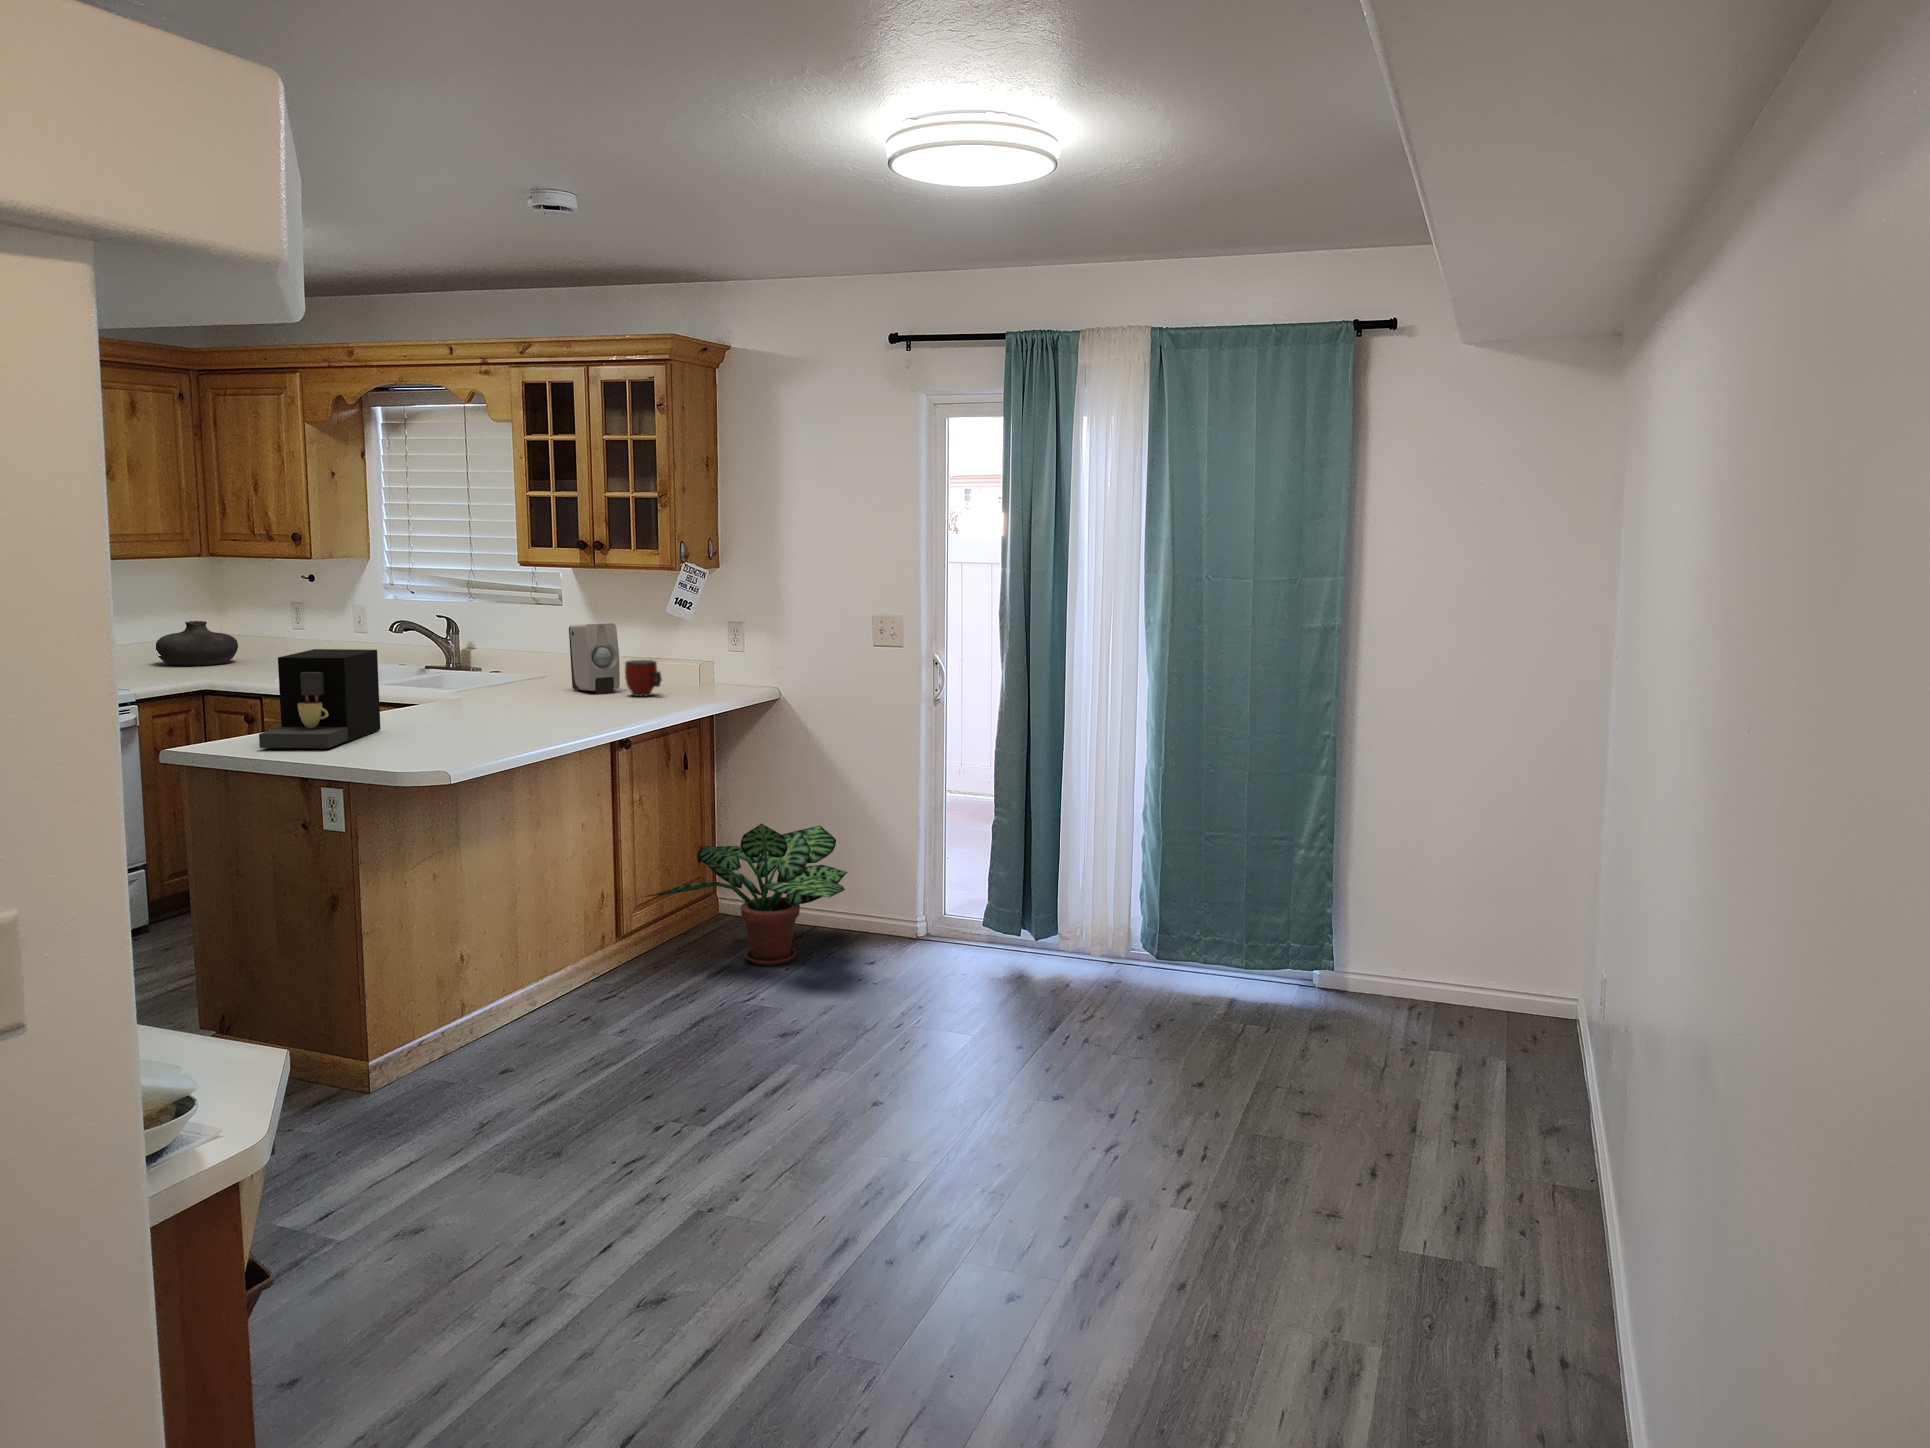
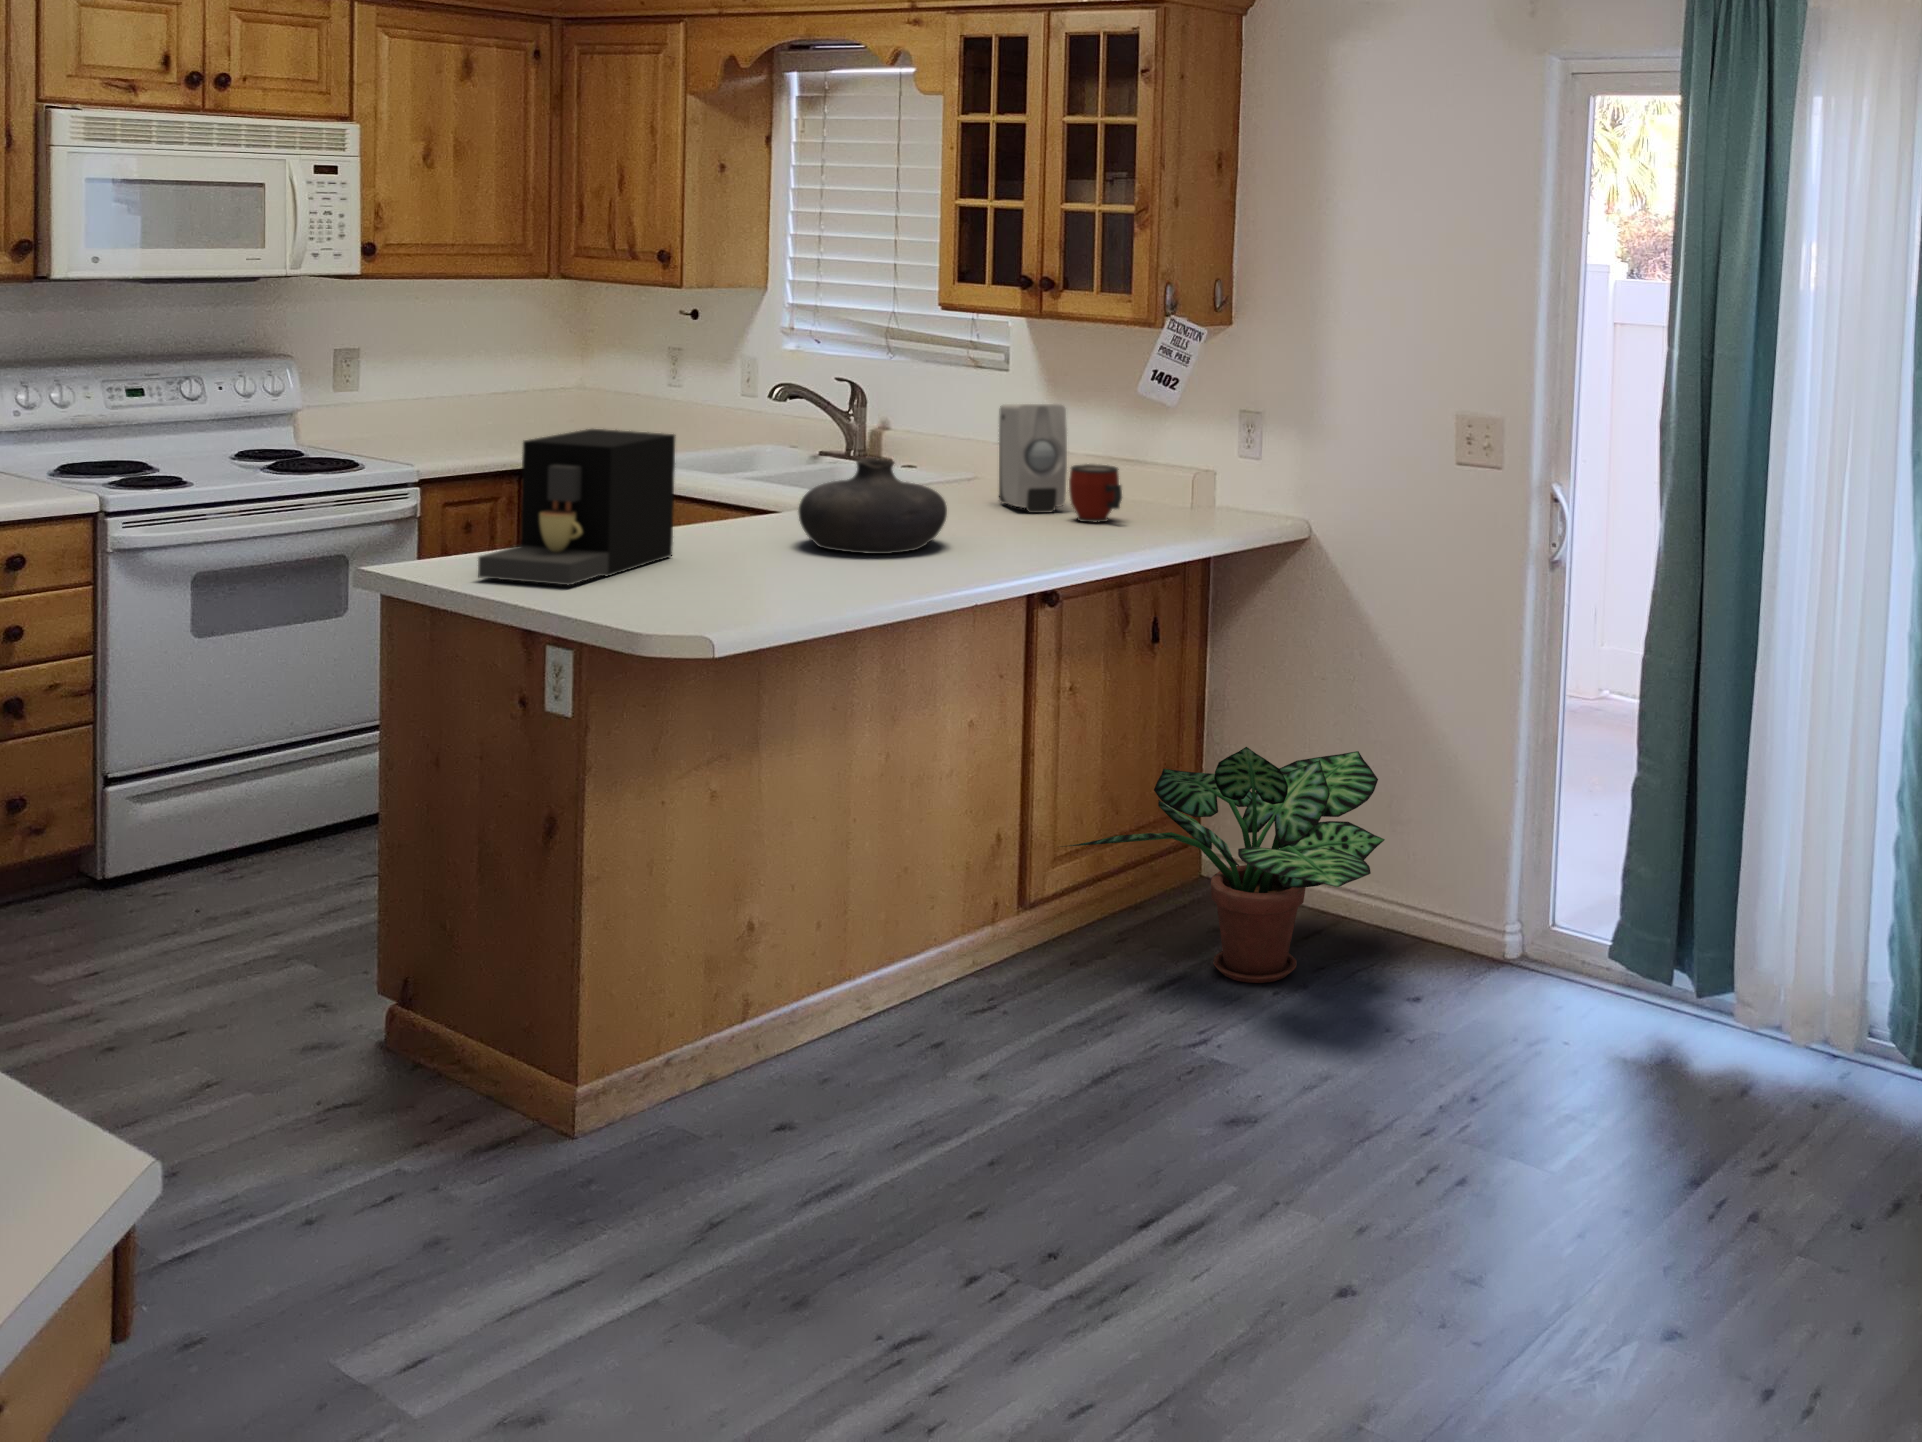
vase: present [156,621,238,666] -> present [798,458,947,554]

